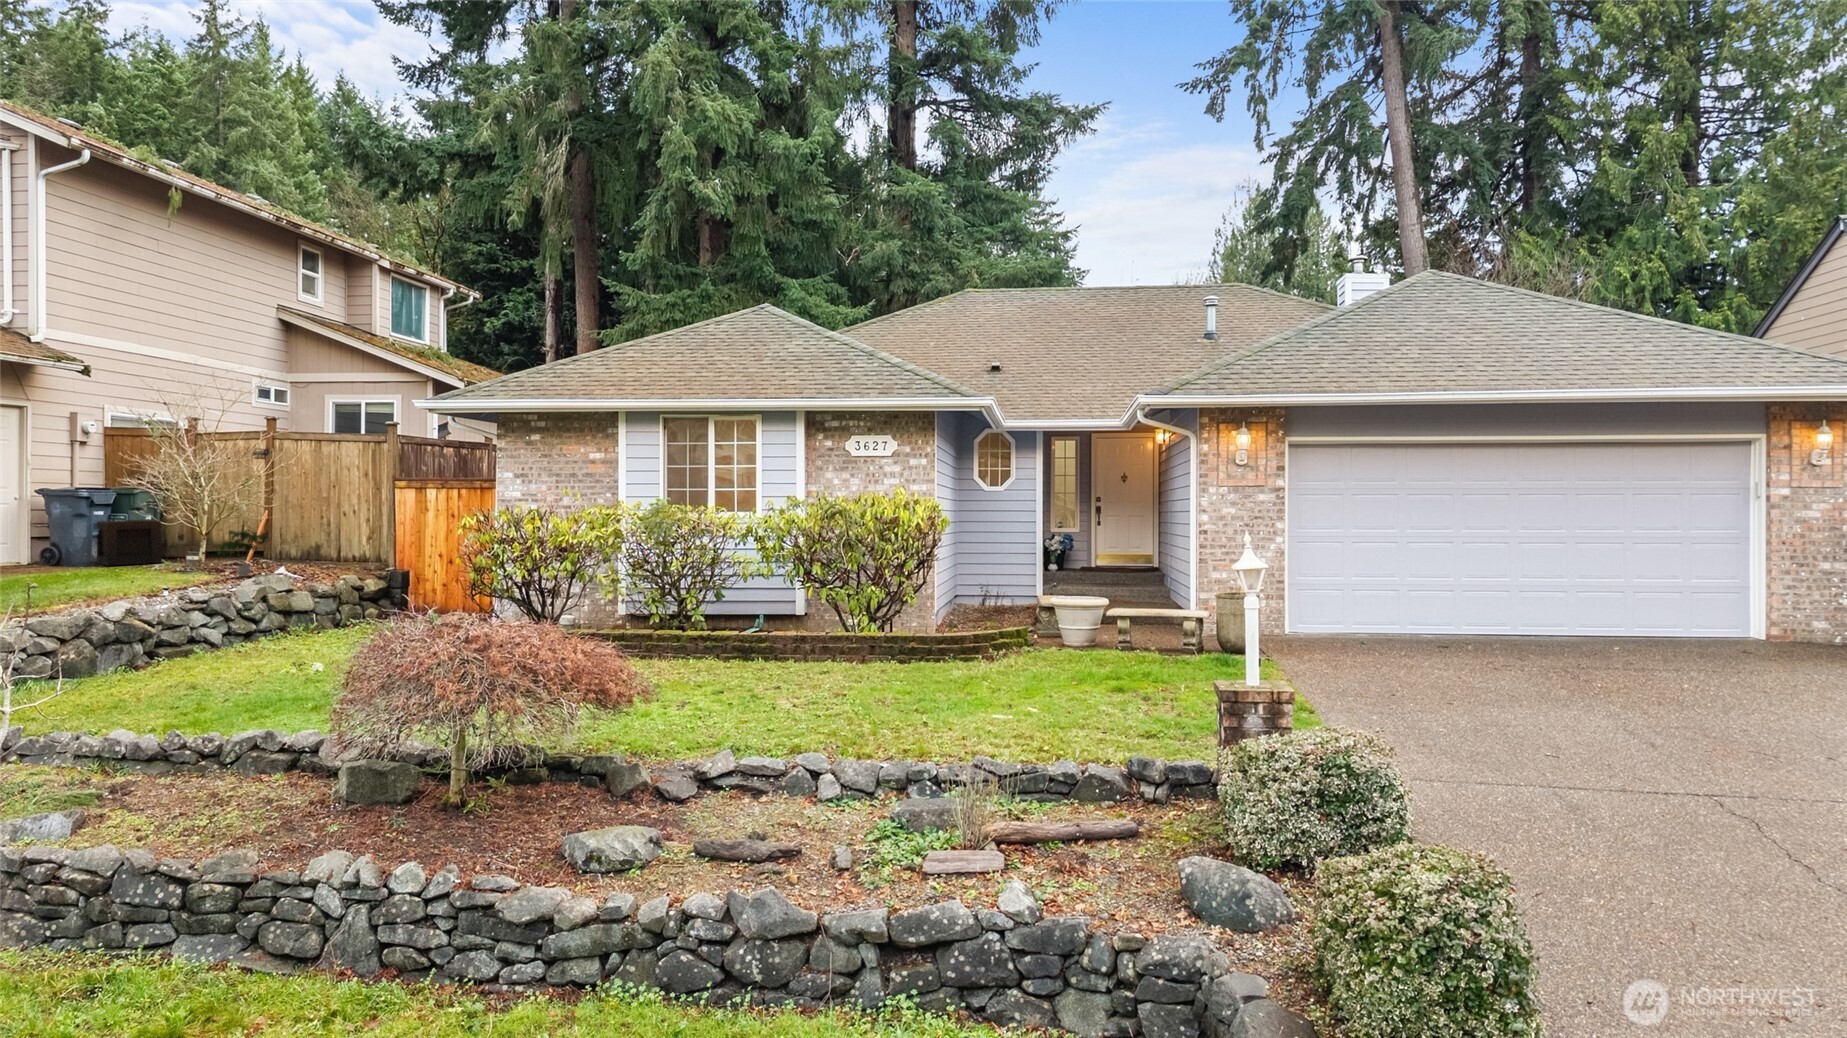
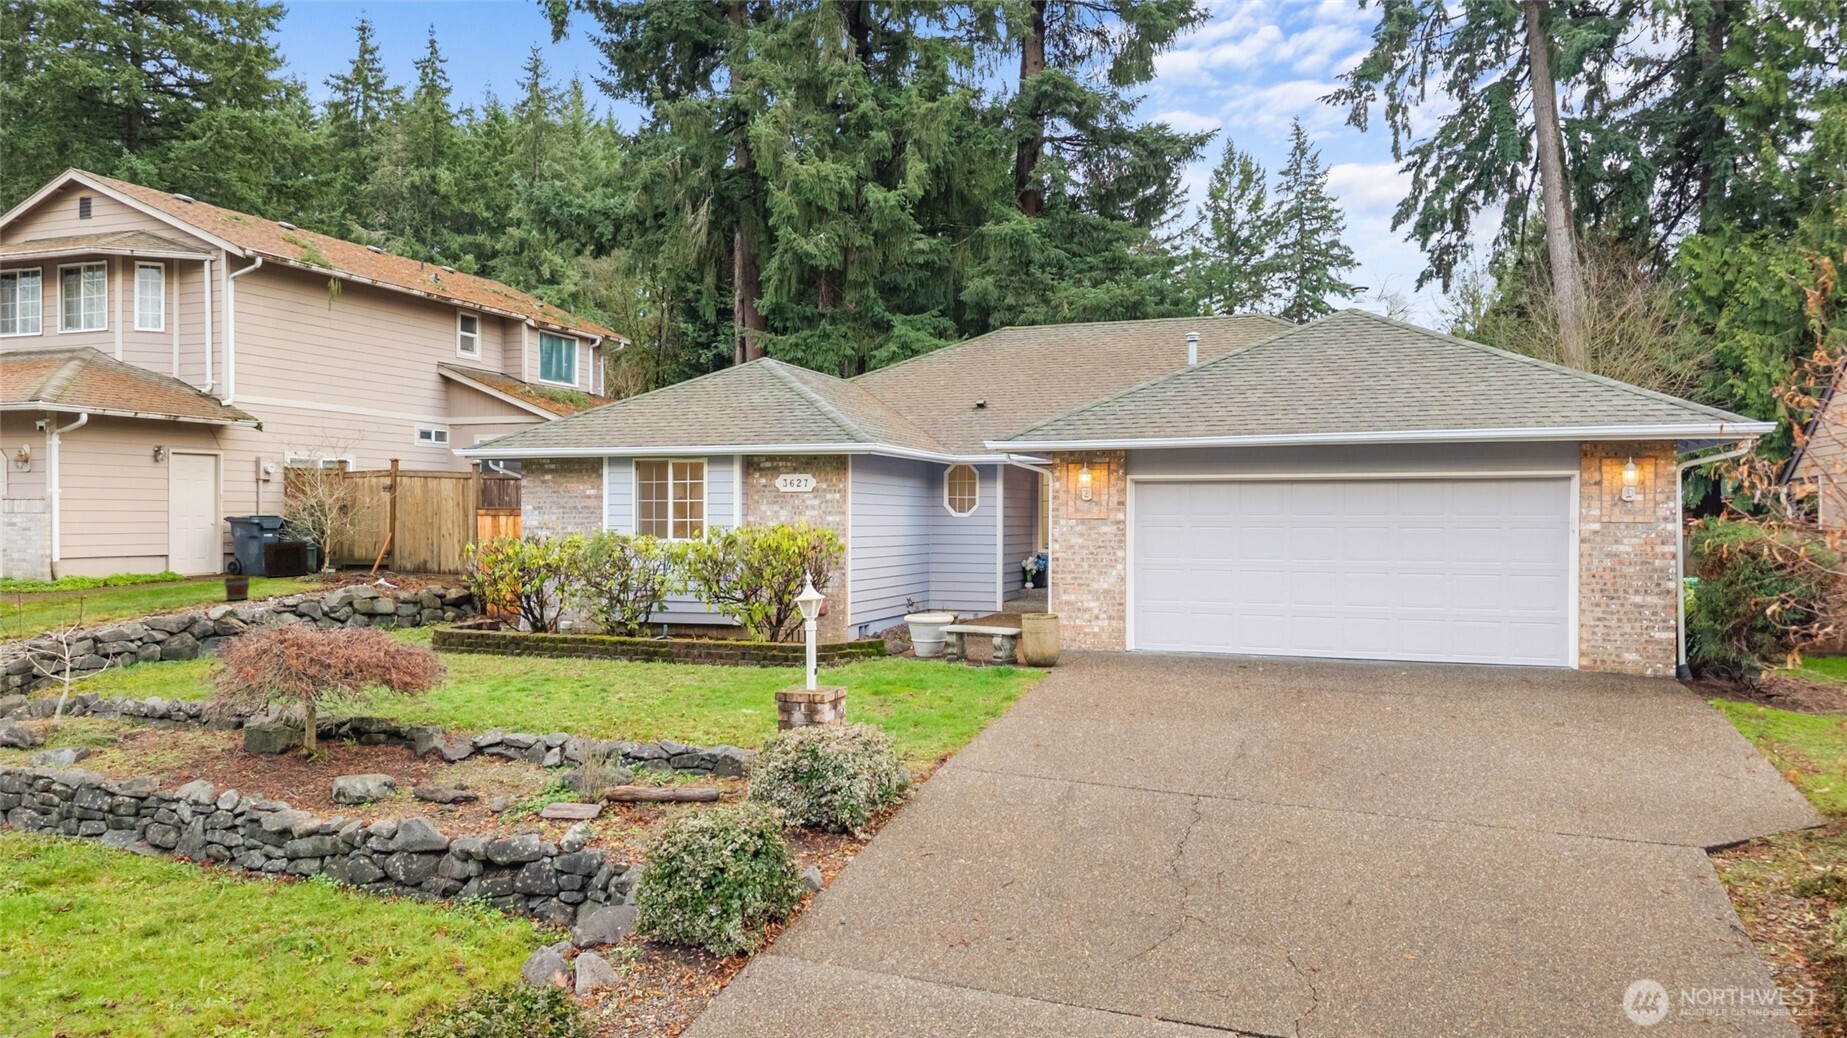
potted plant: present [217,530,266,577] -> none [330,549,369,586]
bucket: none [82,561,117,596] -> present [224,573,249,600]

